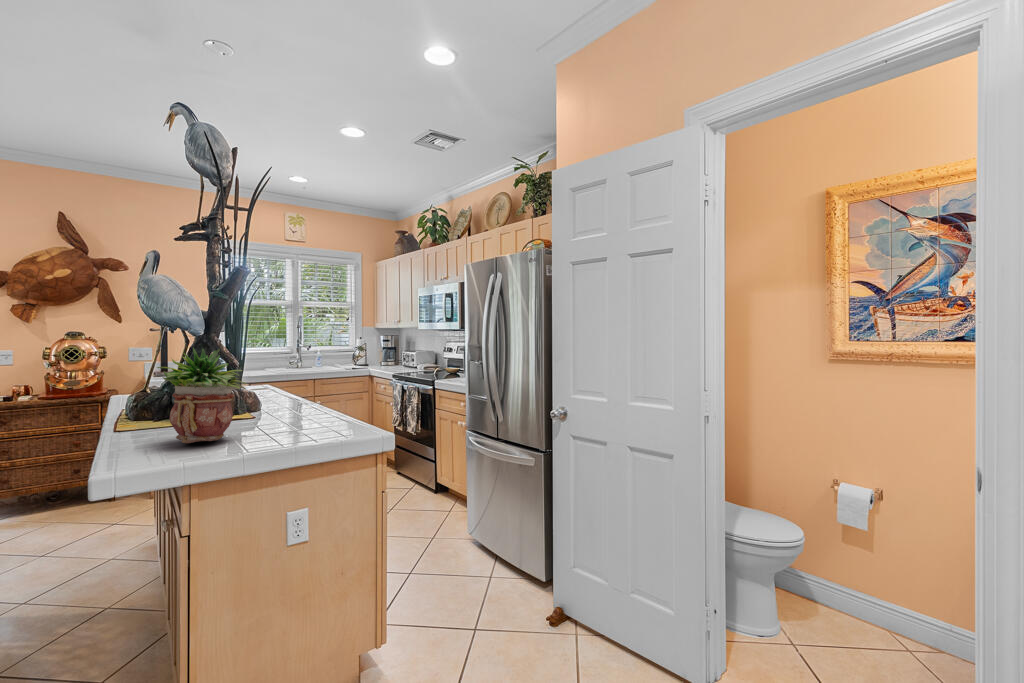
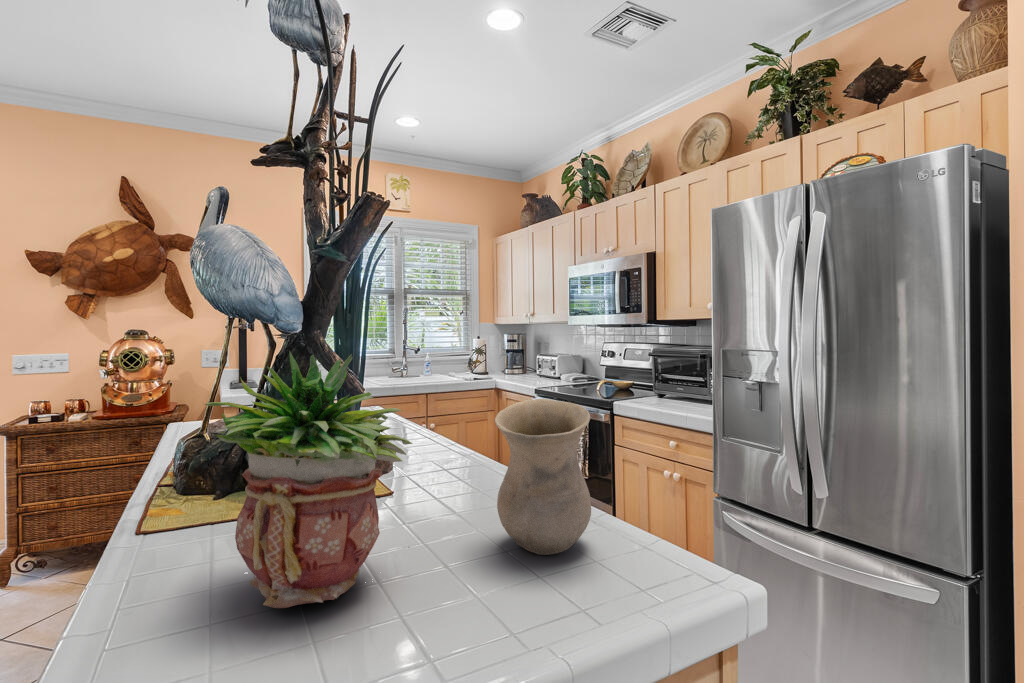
vase: none [288,368,335,432] -> present [494,399,591,555]

